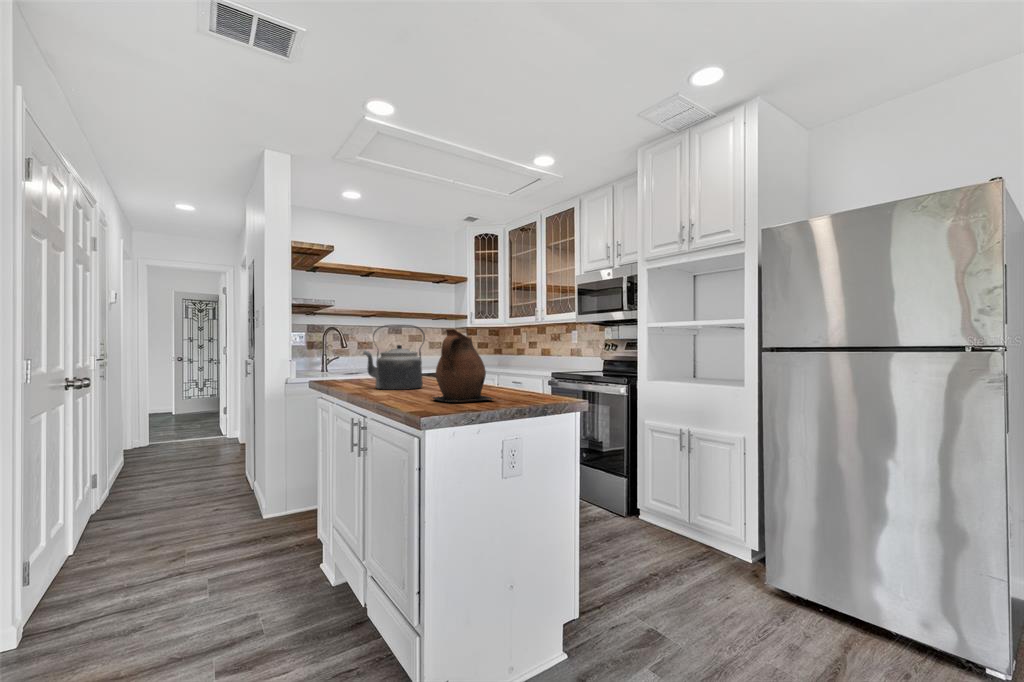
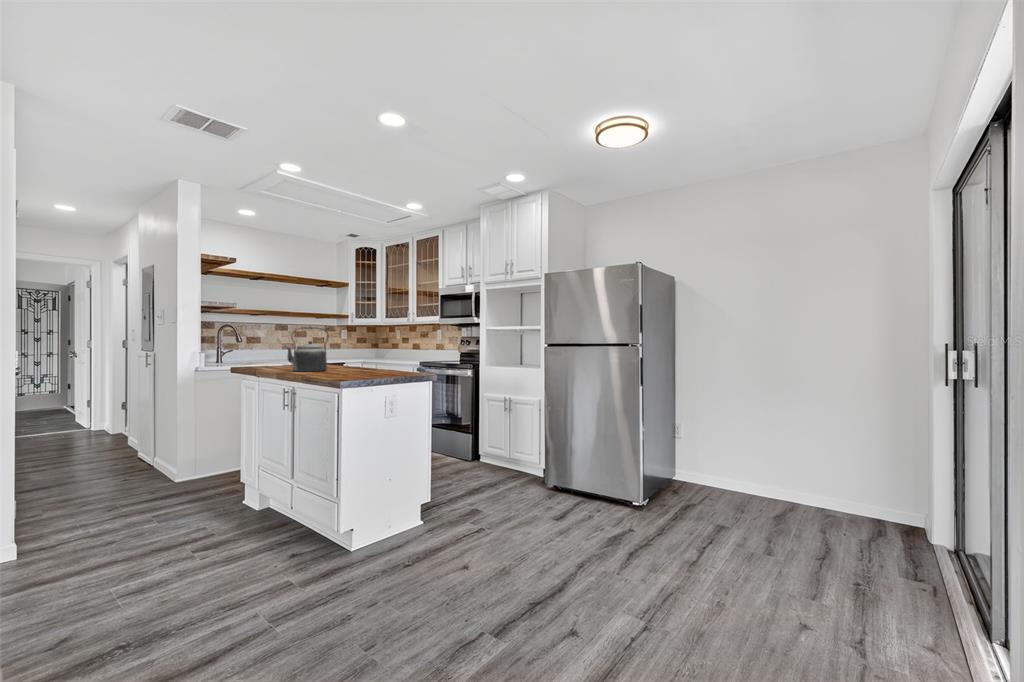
ceramic pitcher: present [433,329,494,402] -> none [339,333,381,375]

